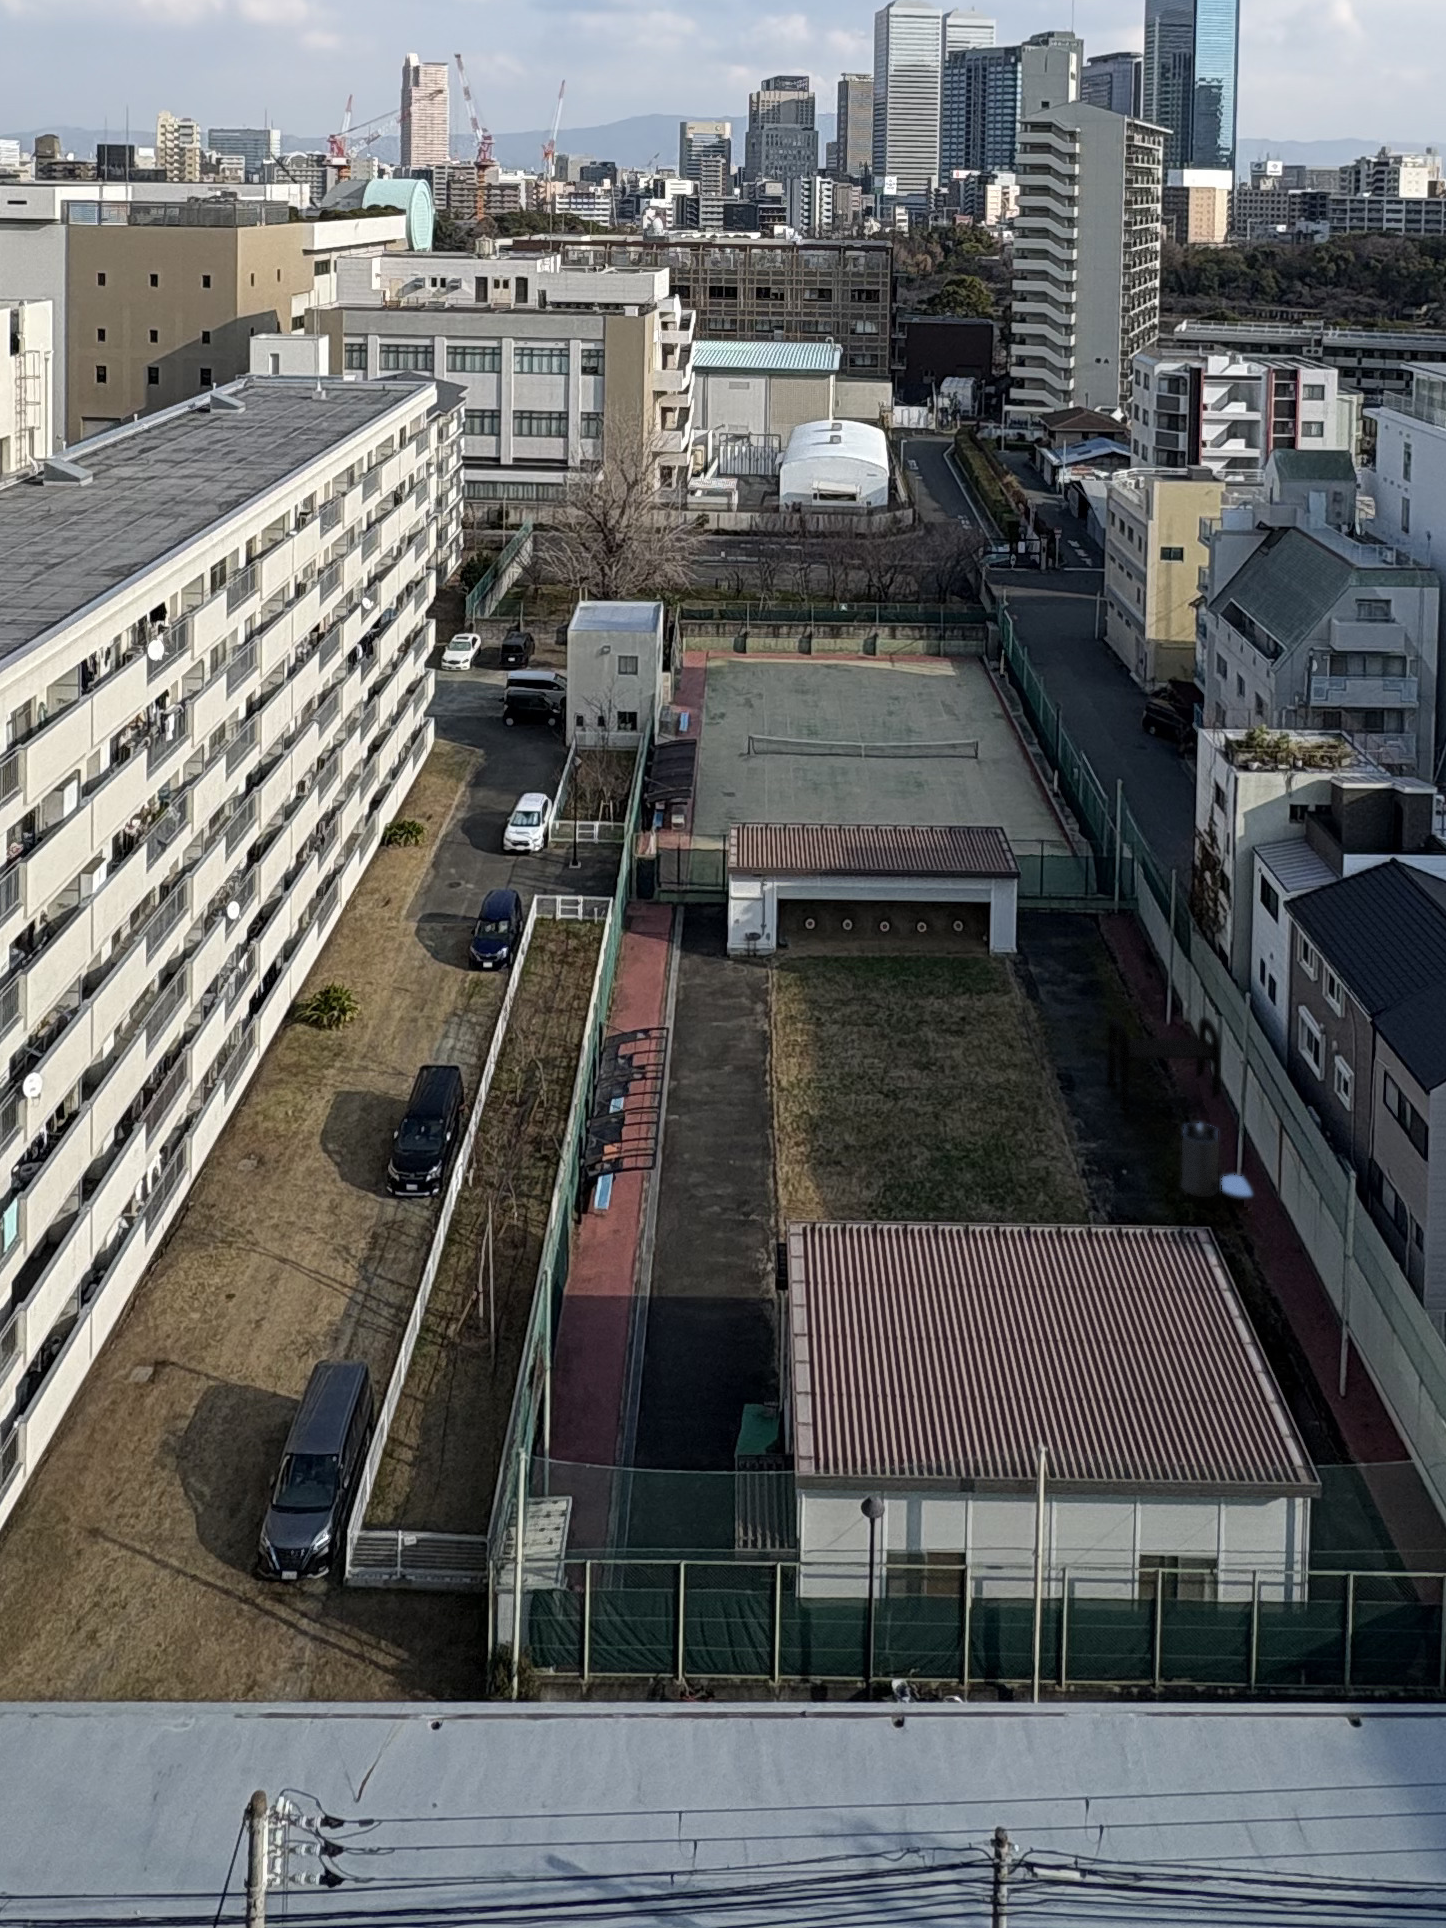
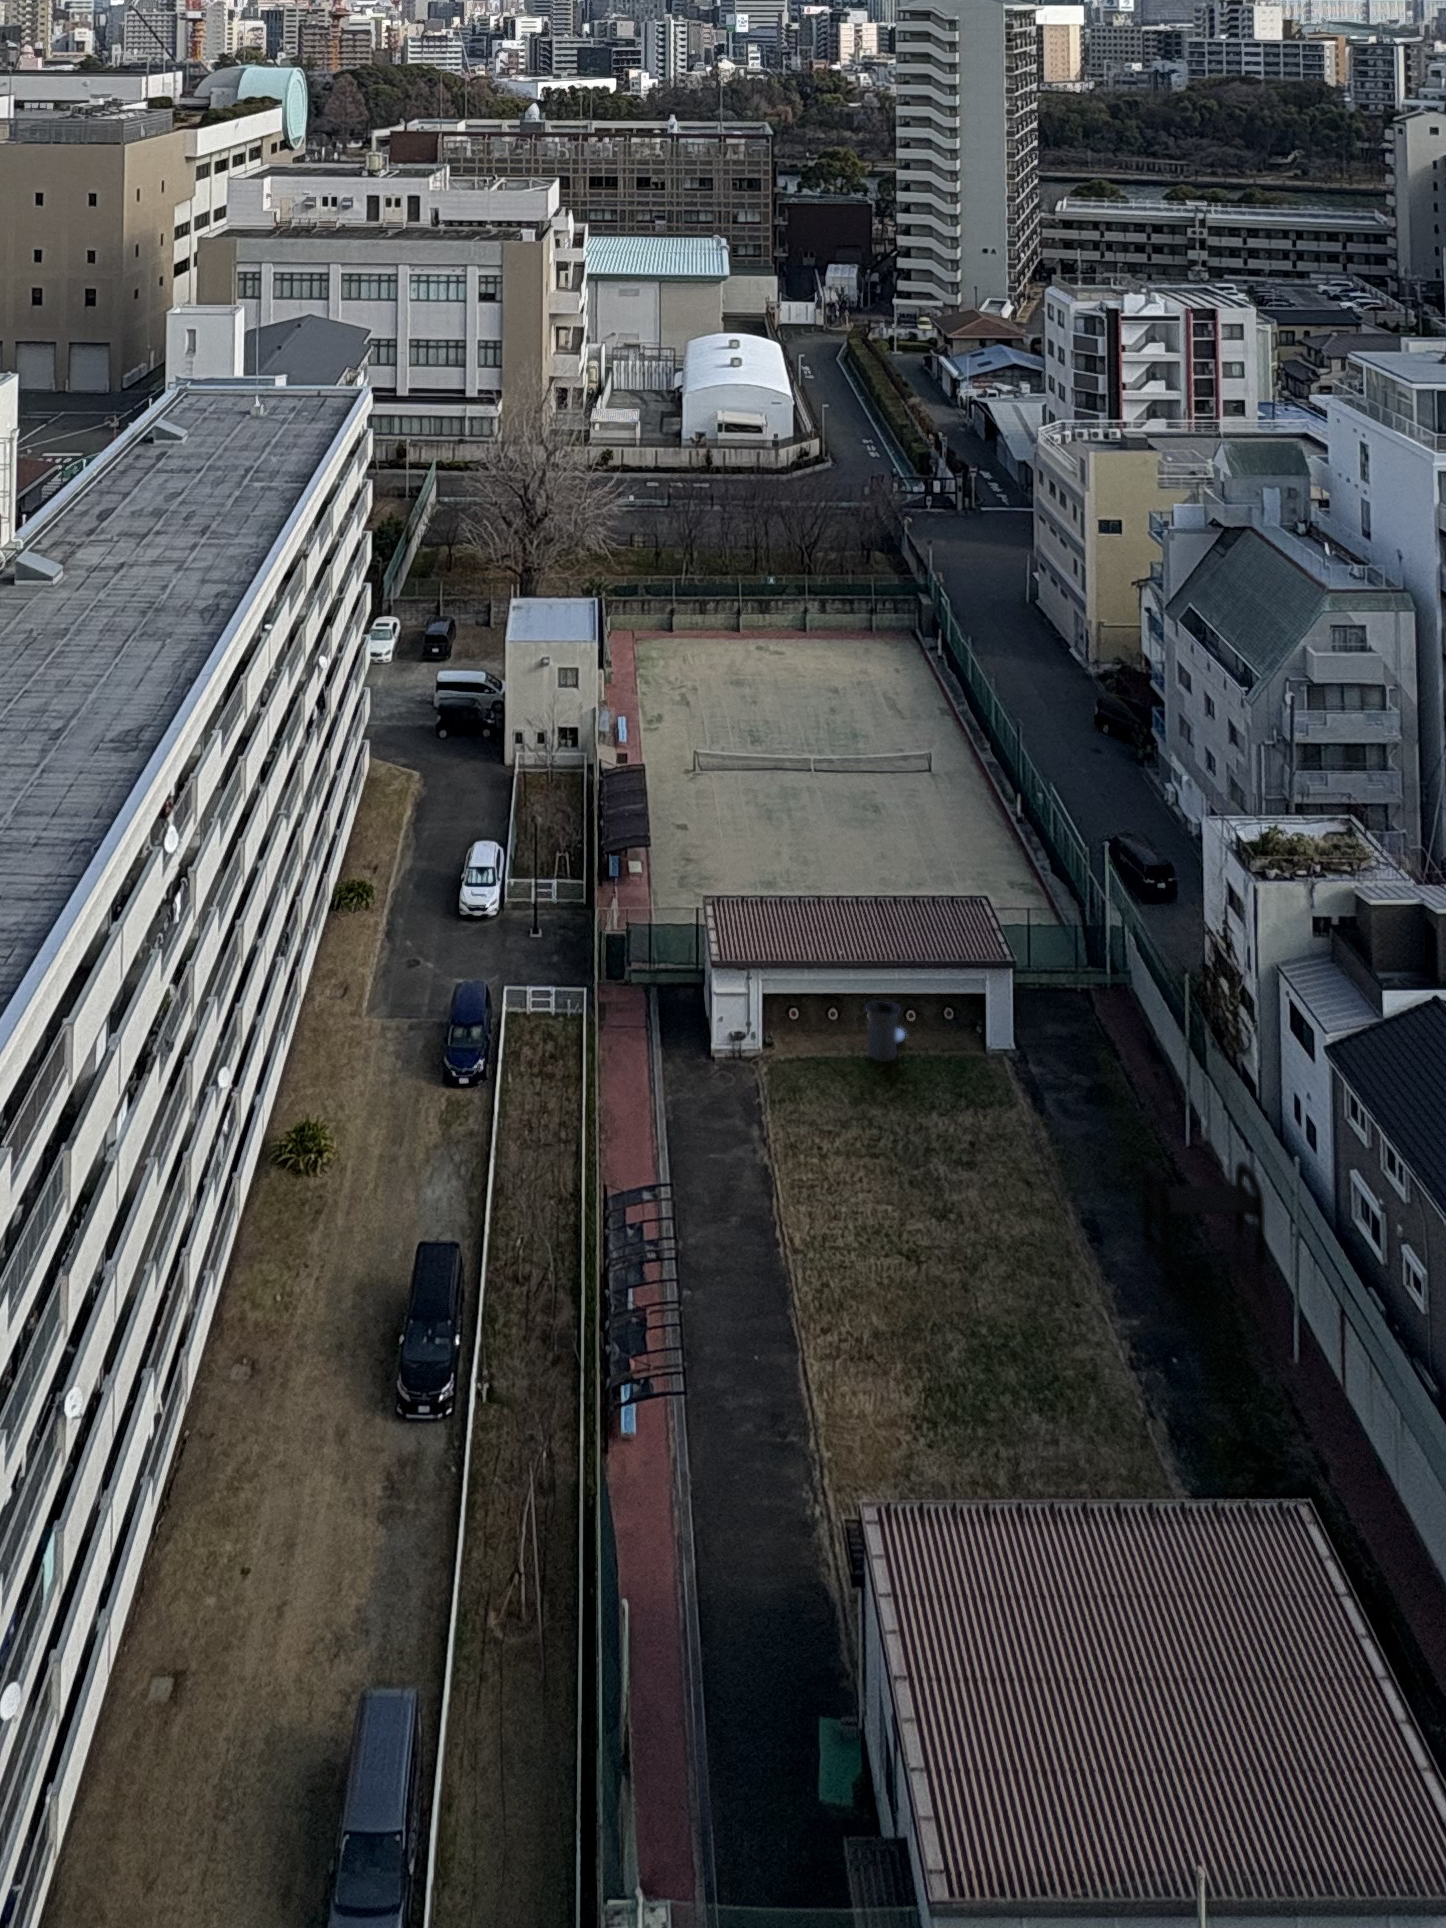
trash can: present [1181,1123,1251,1199] -> present [867,1001,905,1062]

